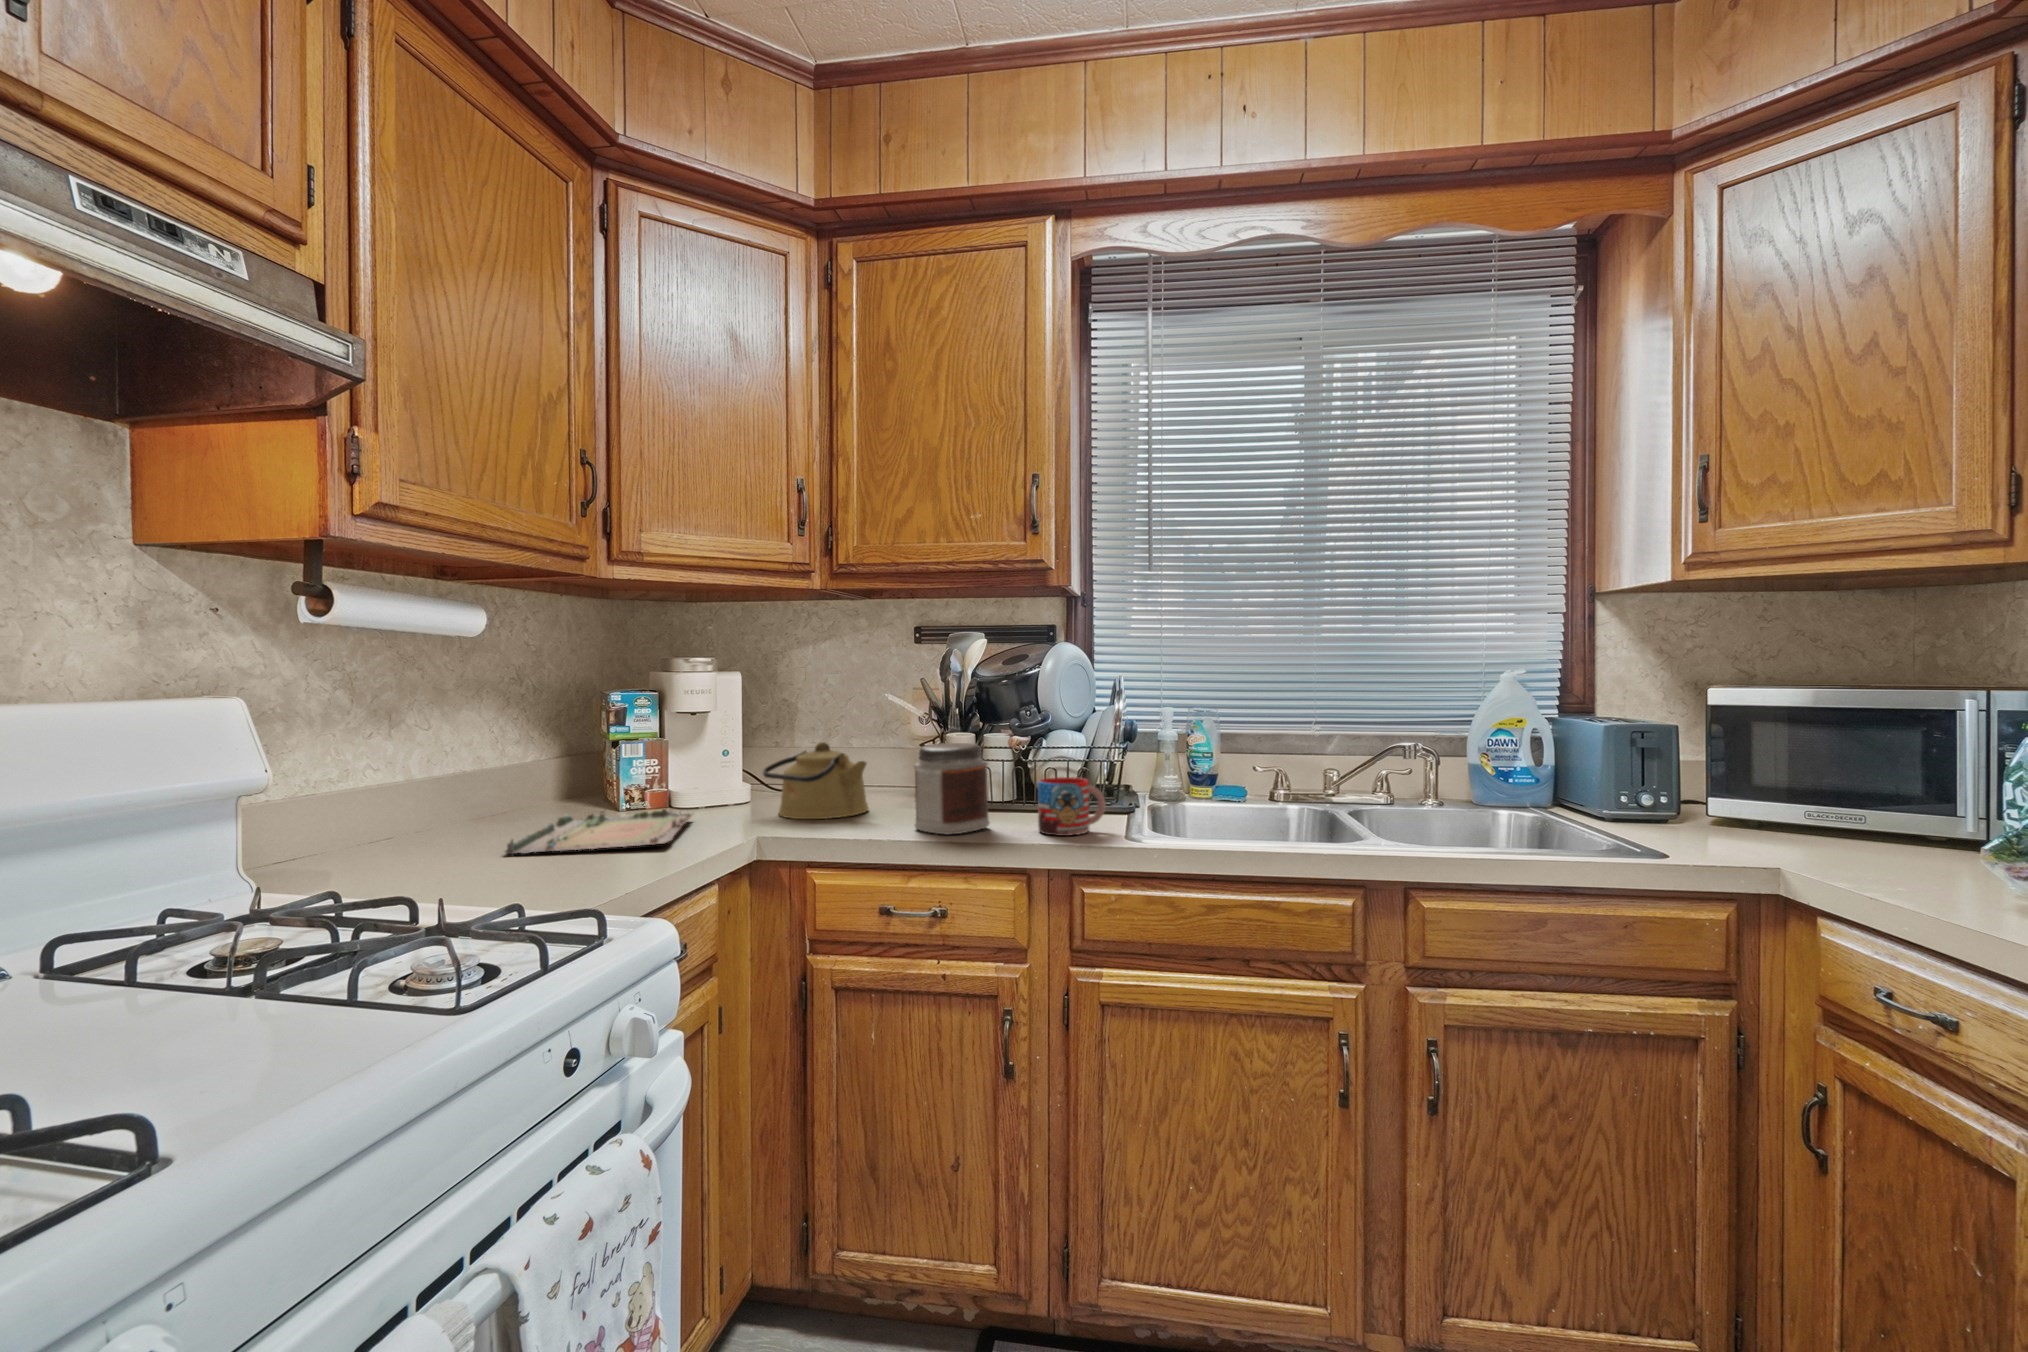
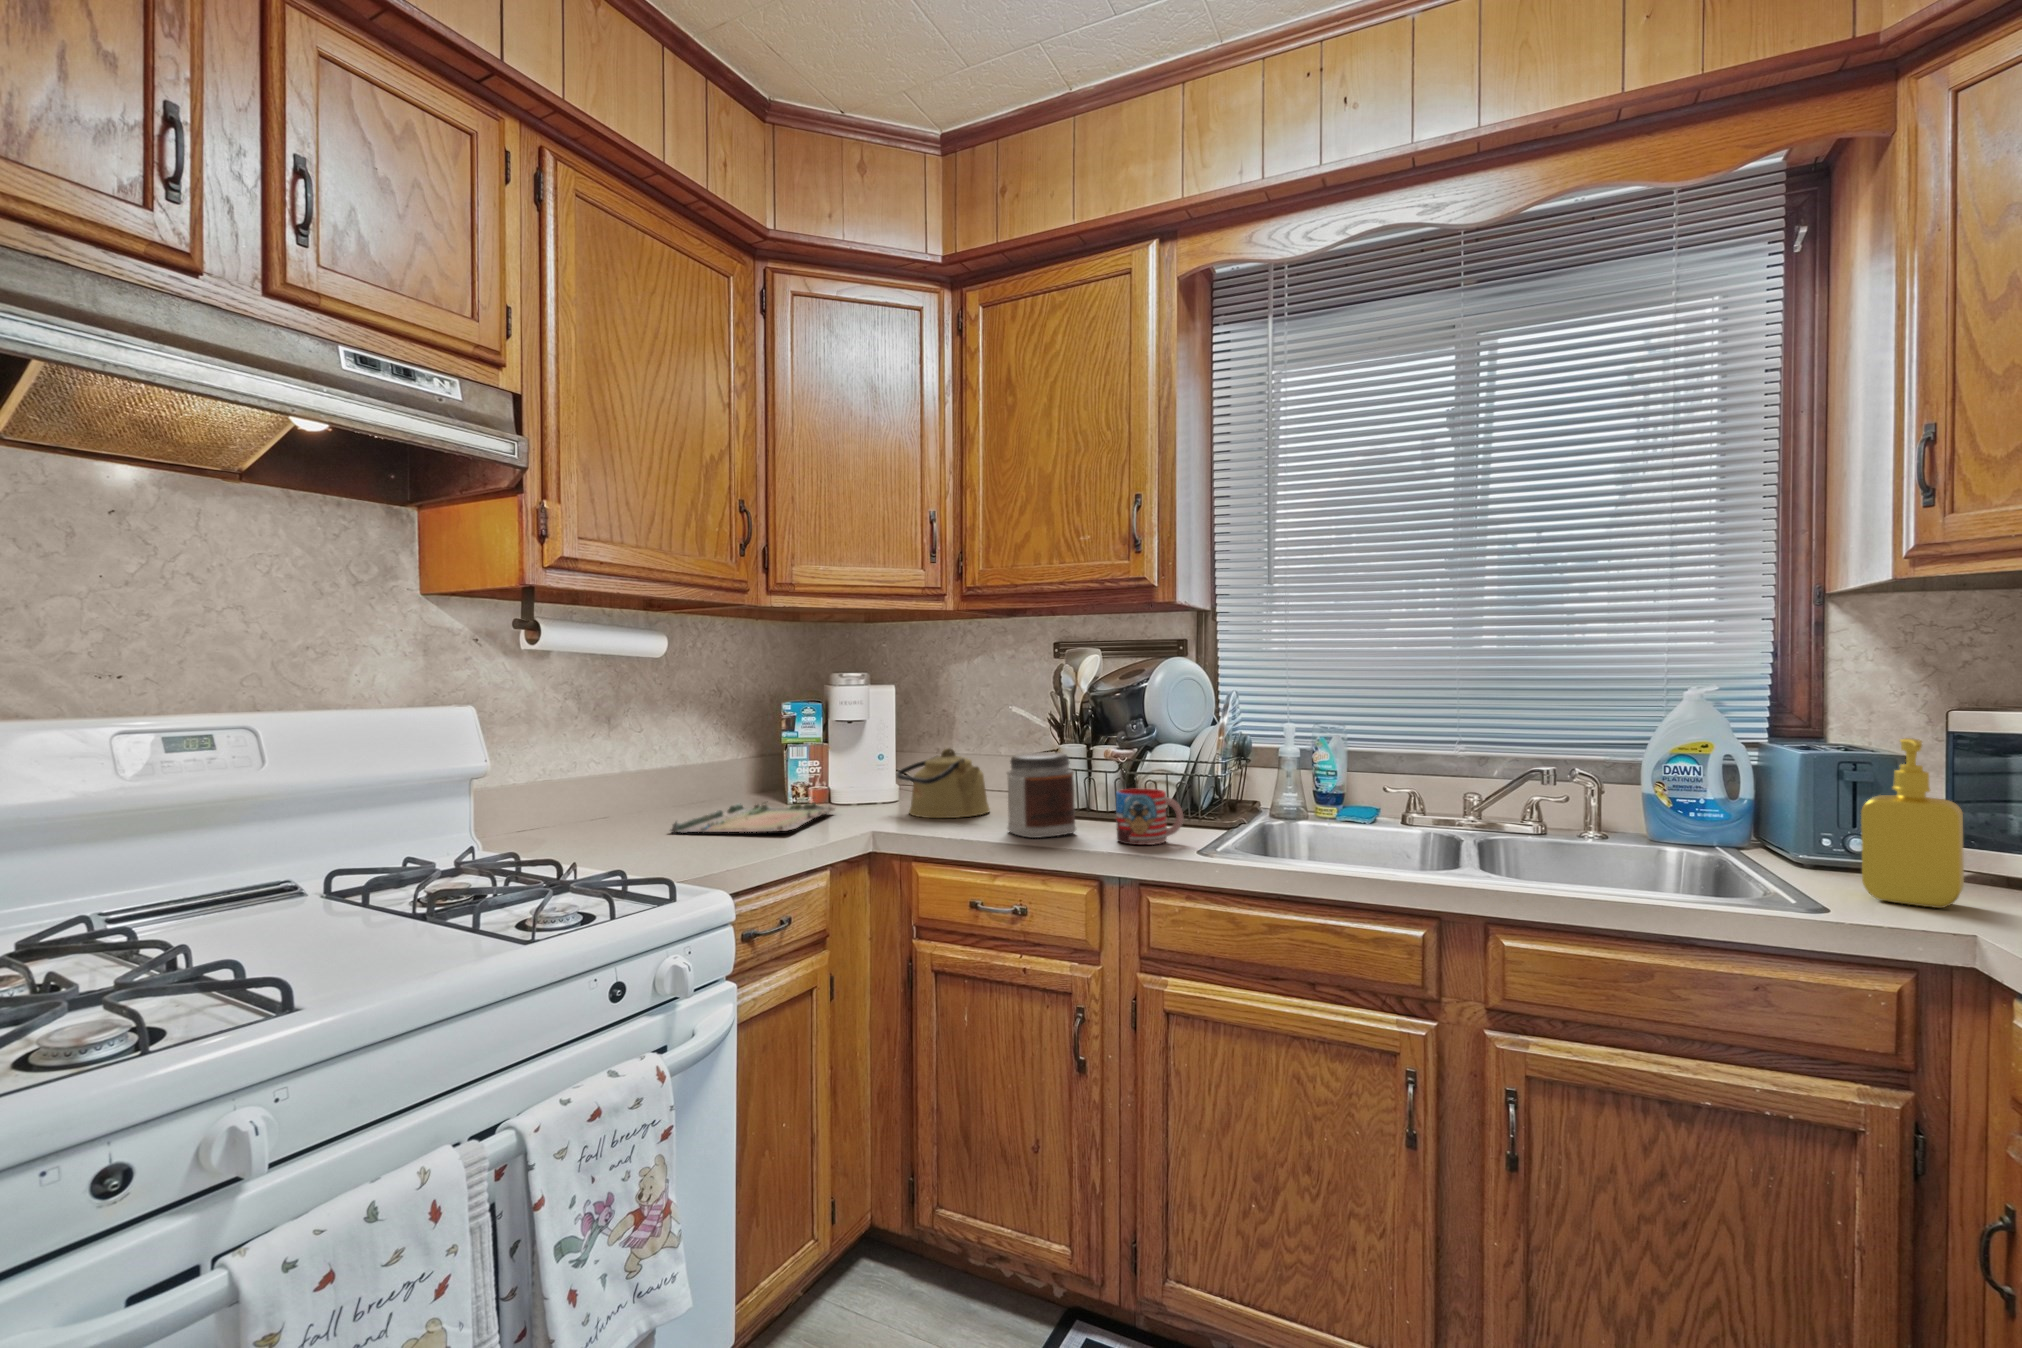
soap dispenser: none [1677,711,1753,848] -> present [1861,738,1964,908]

